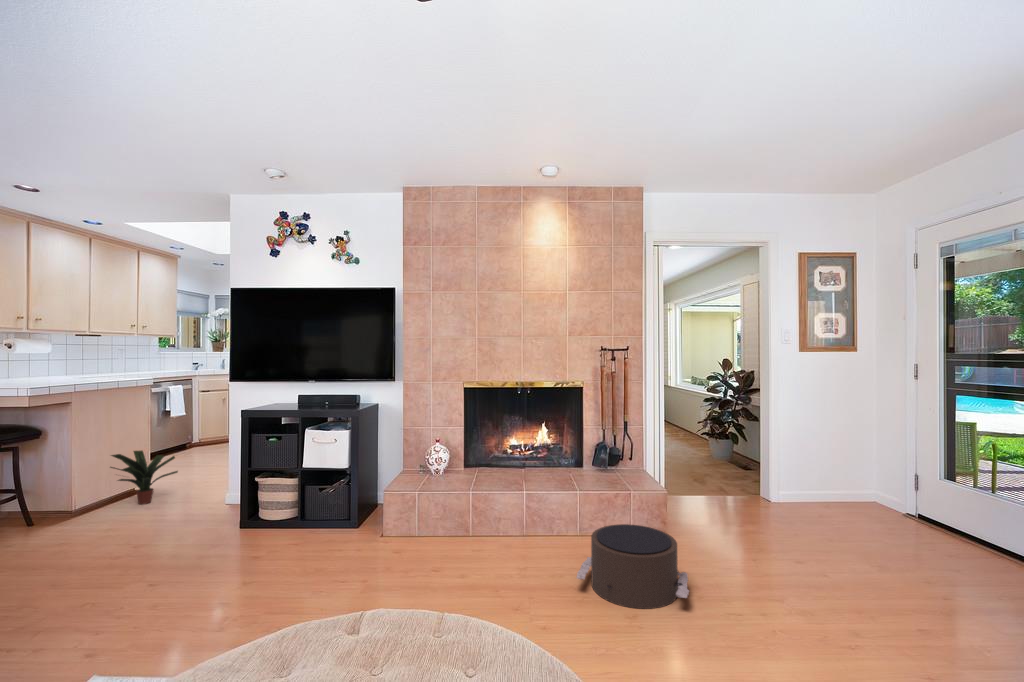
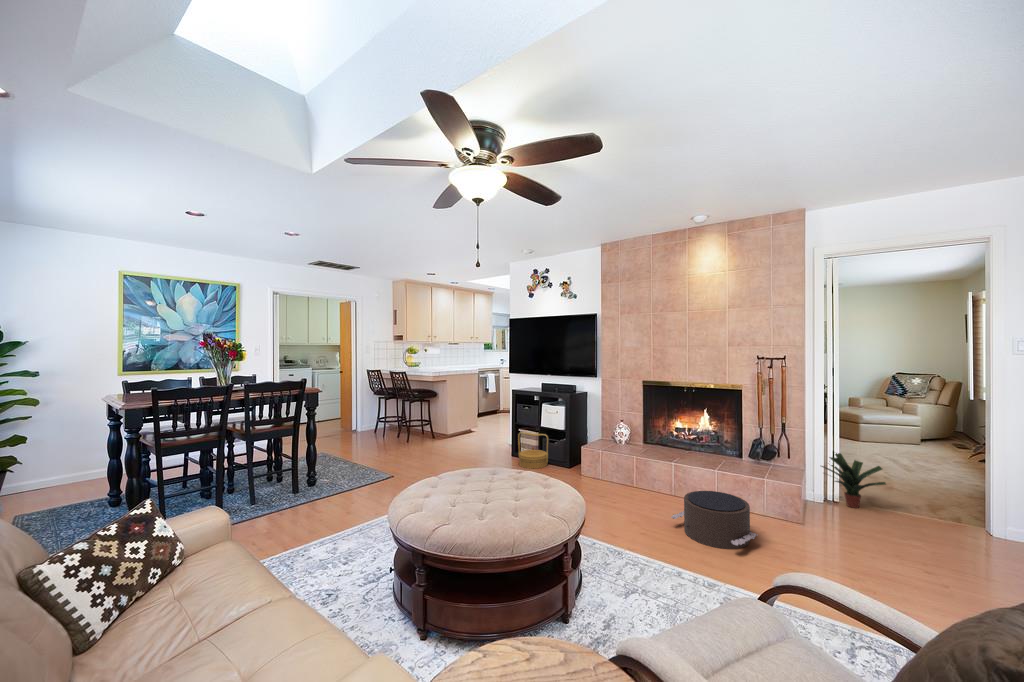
potted plant: present [110,450,178,504] -> present [822,453,886,508]
basket: none [261,481,321,547] -> present [518,432,548,469]

